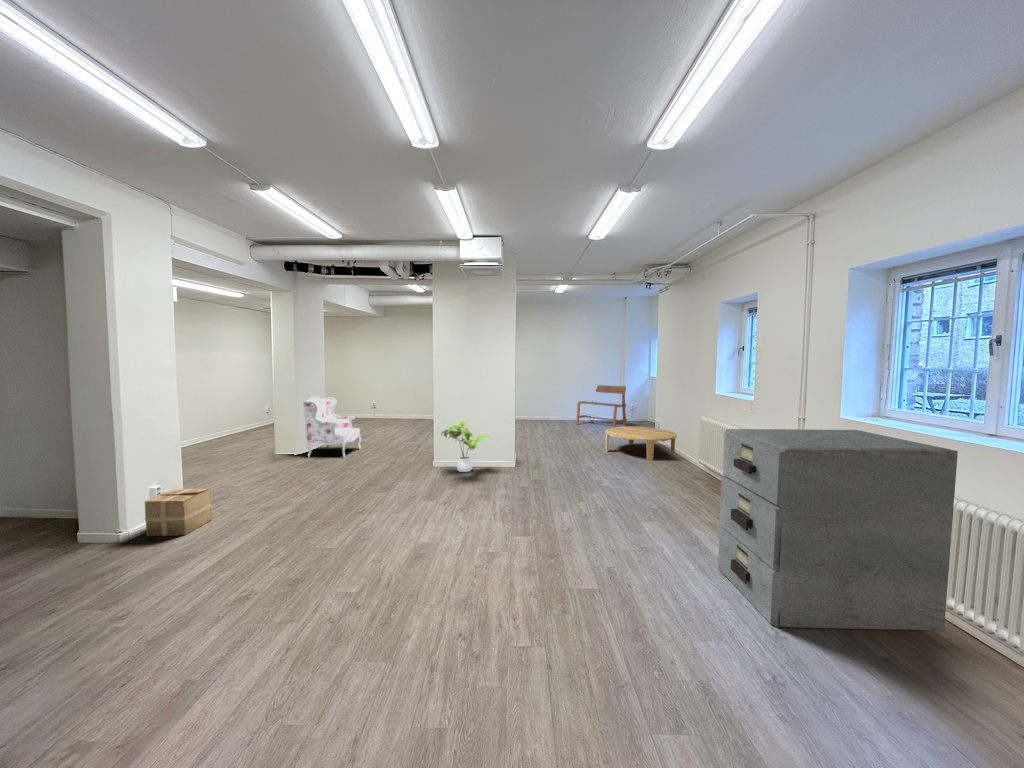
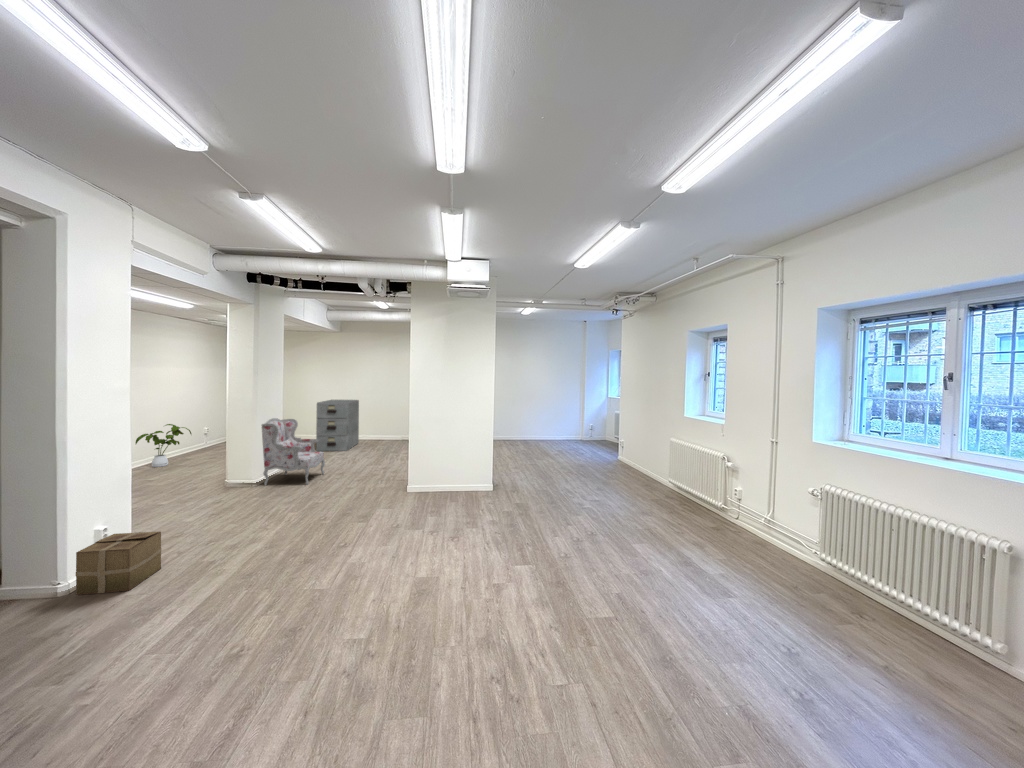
bench: present [576,385,627,427] -> none [541,404,590,449]
house plant: present [441,421,489,472] -> present [135,424,191,467]
coffee table: present [605,426,677,461] -> none [577,446,644,479]
filing cabinet: present [718,429,958,631] -> present [316,400,359,451]

